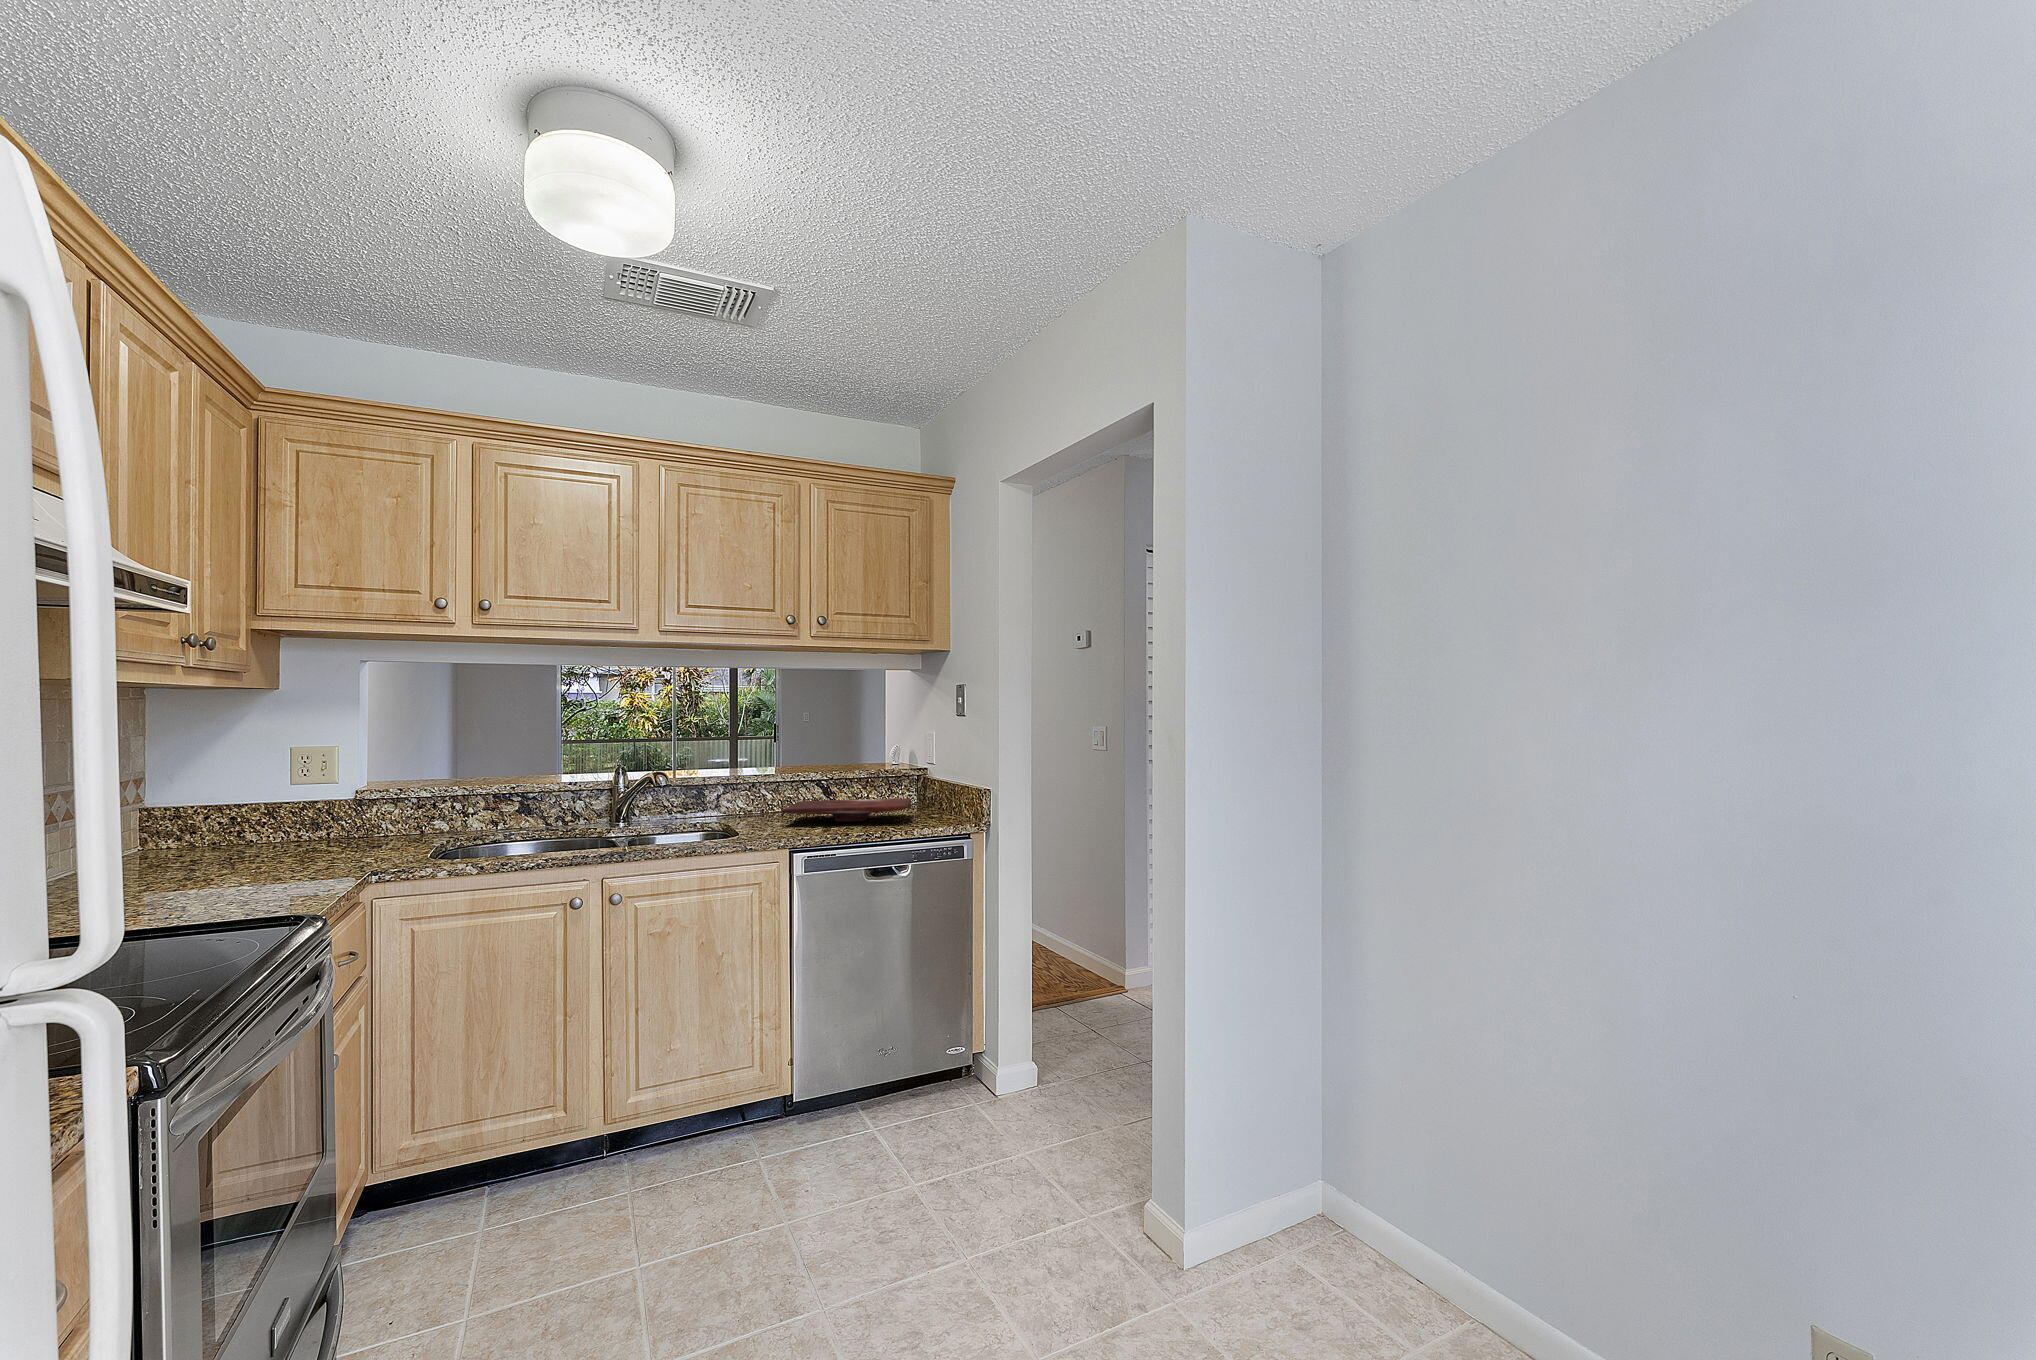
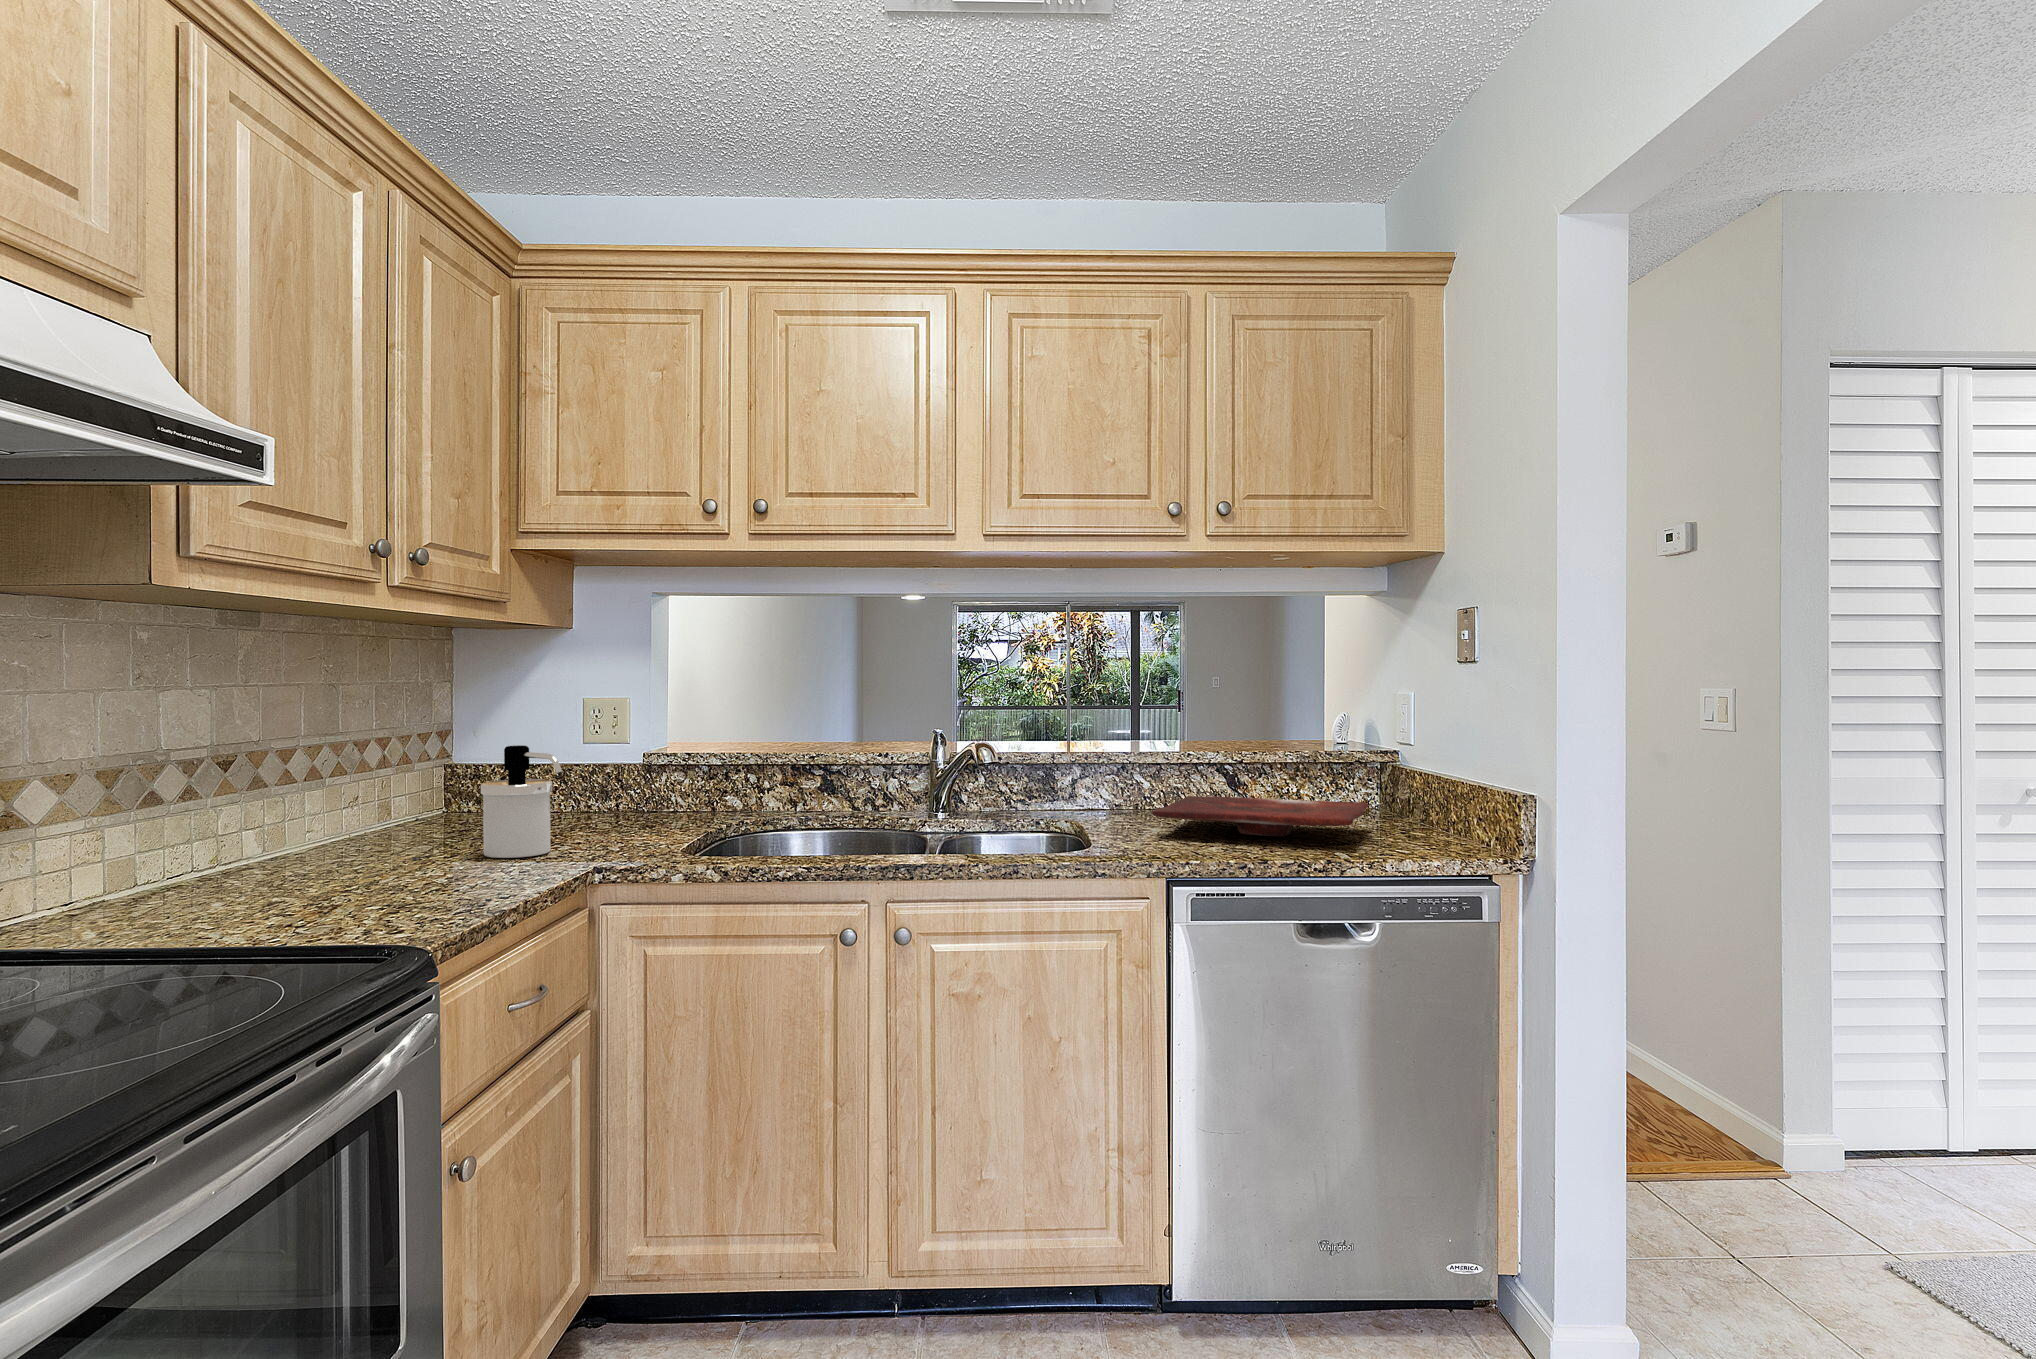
soap dispenser: none [238,783,326,874] -> present [481,745,562,858]

